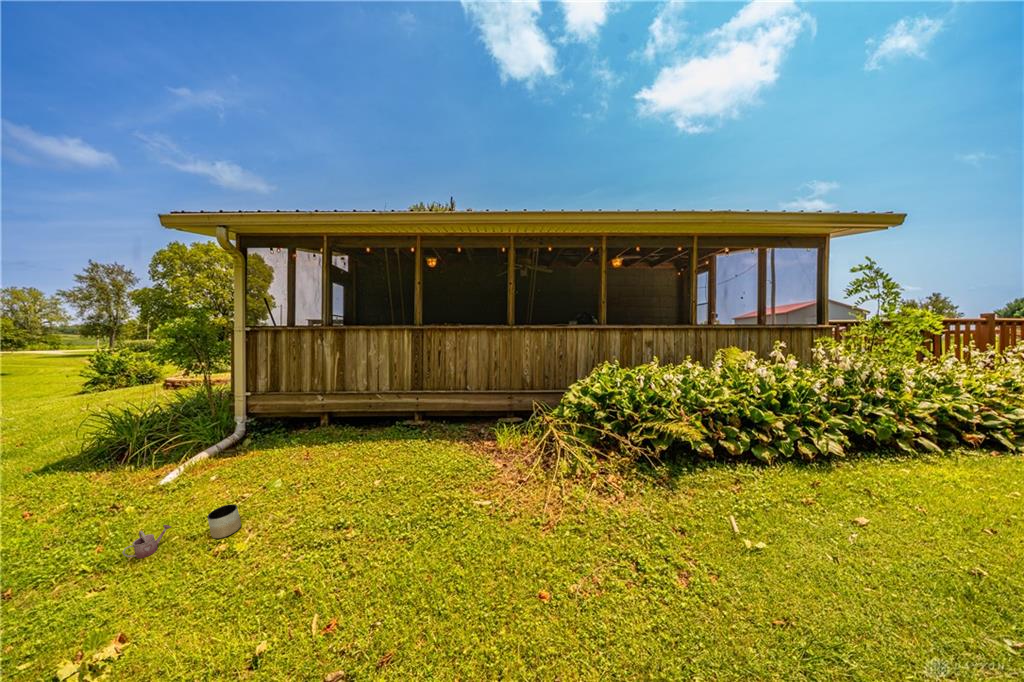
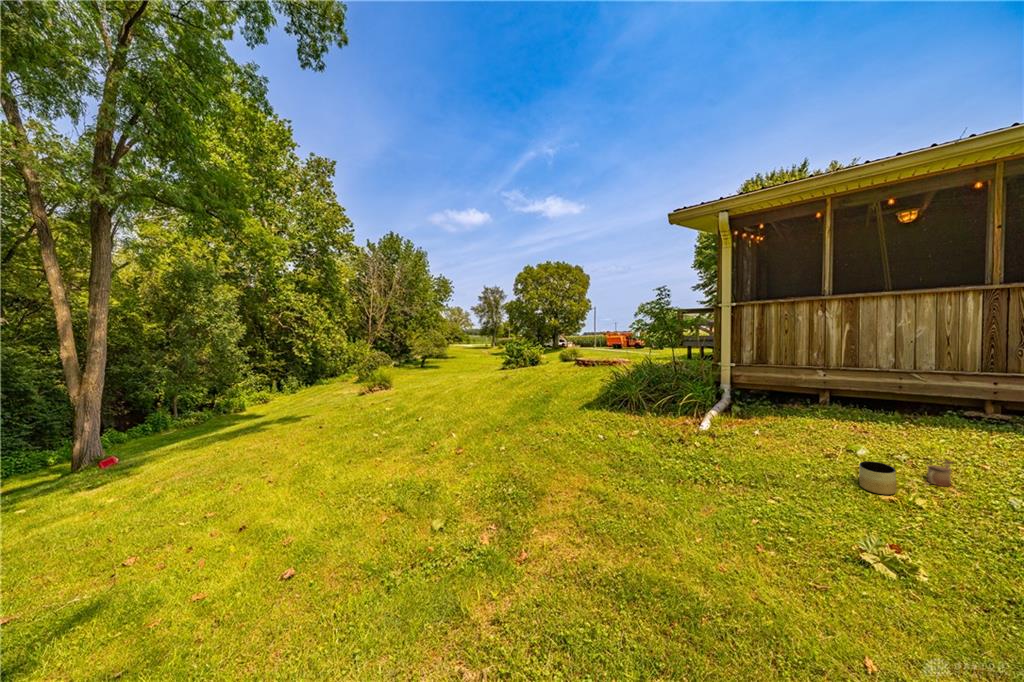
watering can: present [123,525,171,558] -> present [927,460,953,487]

